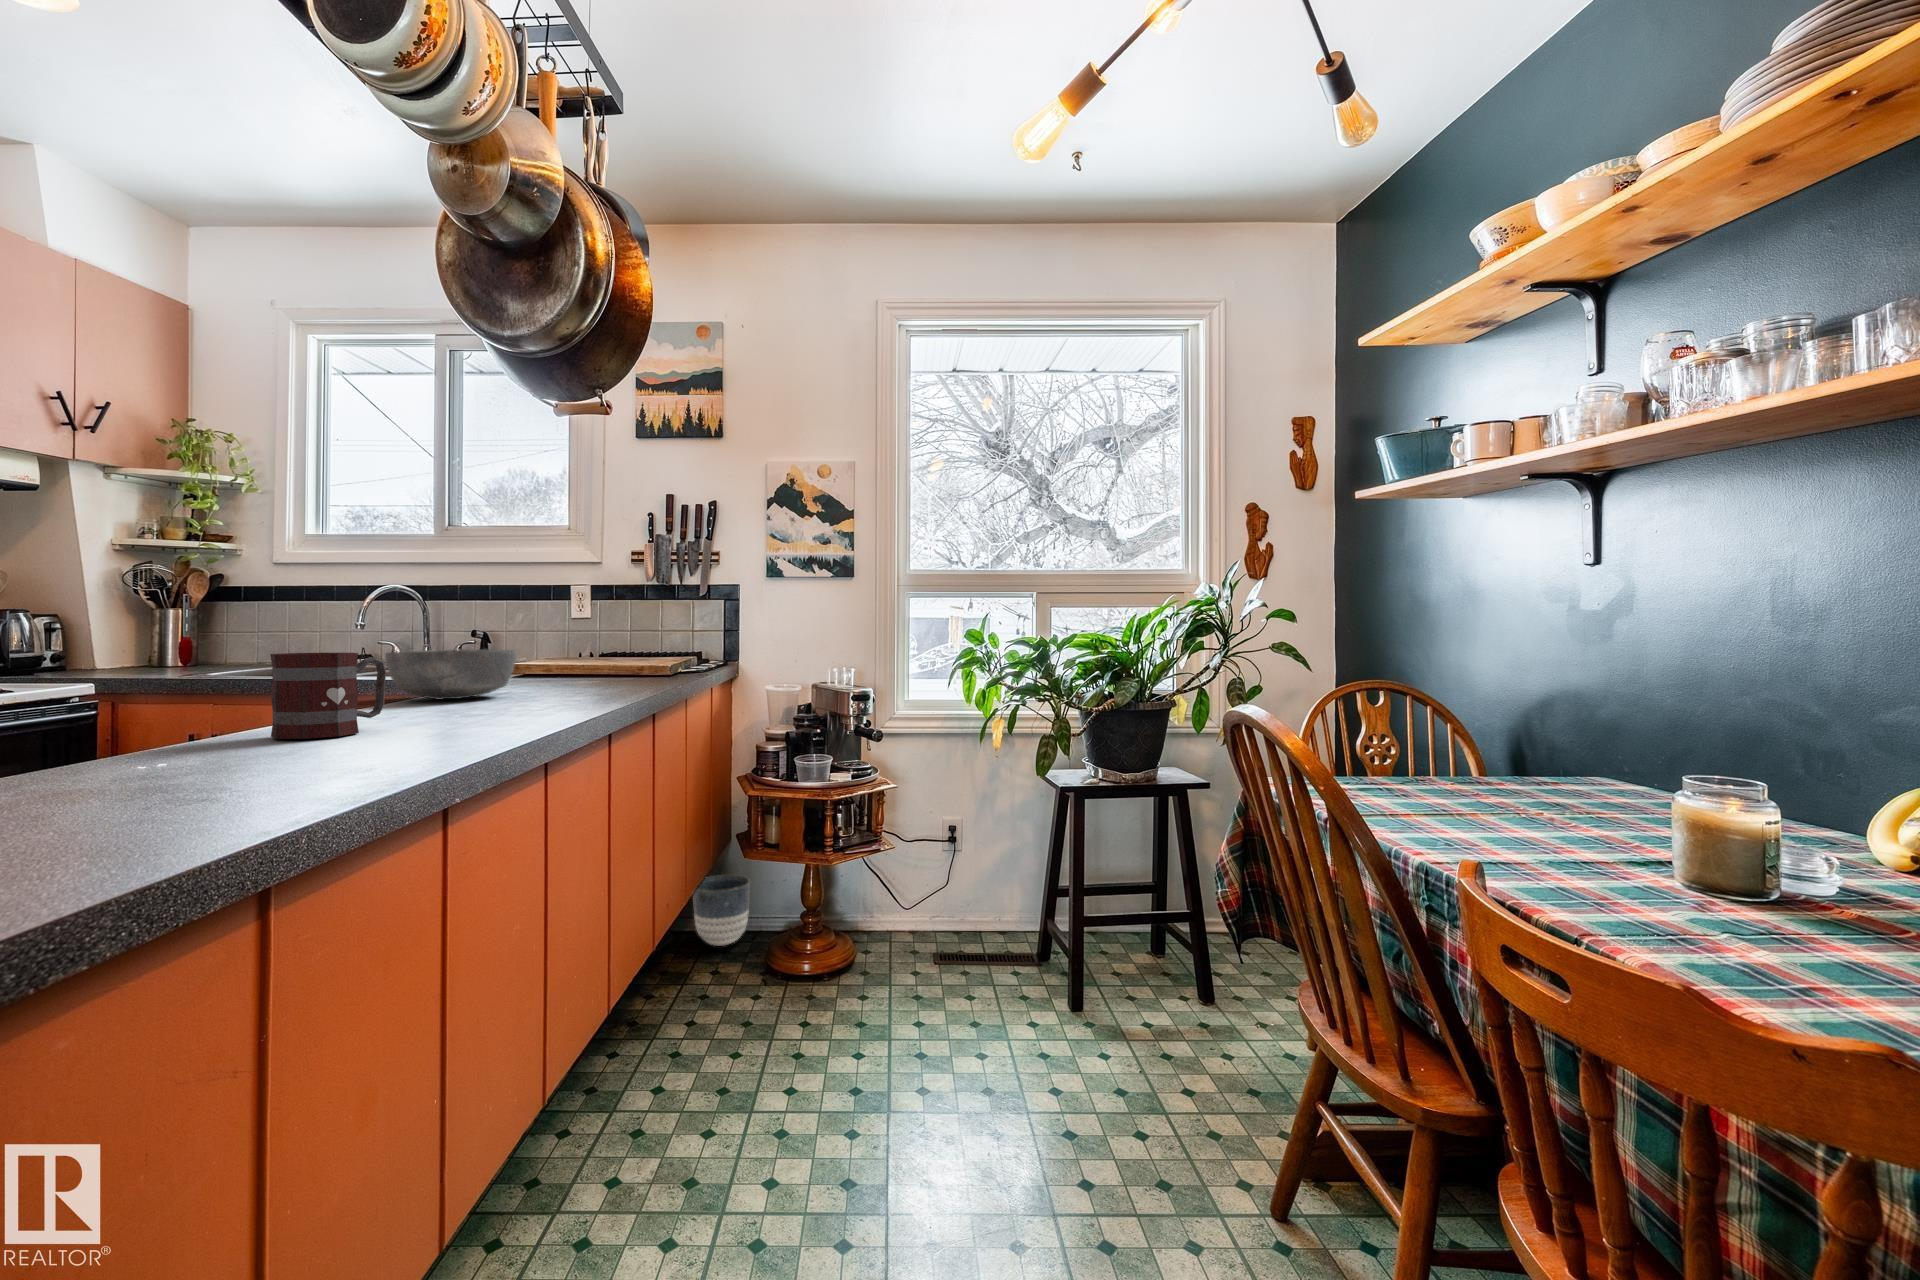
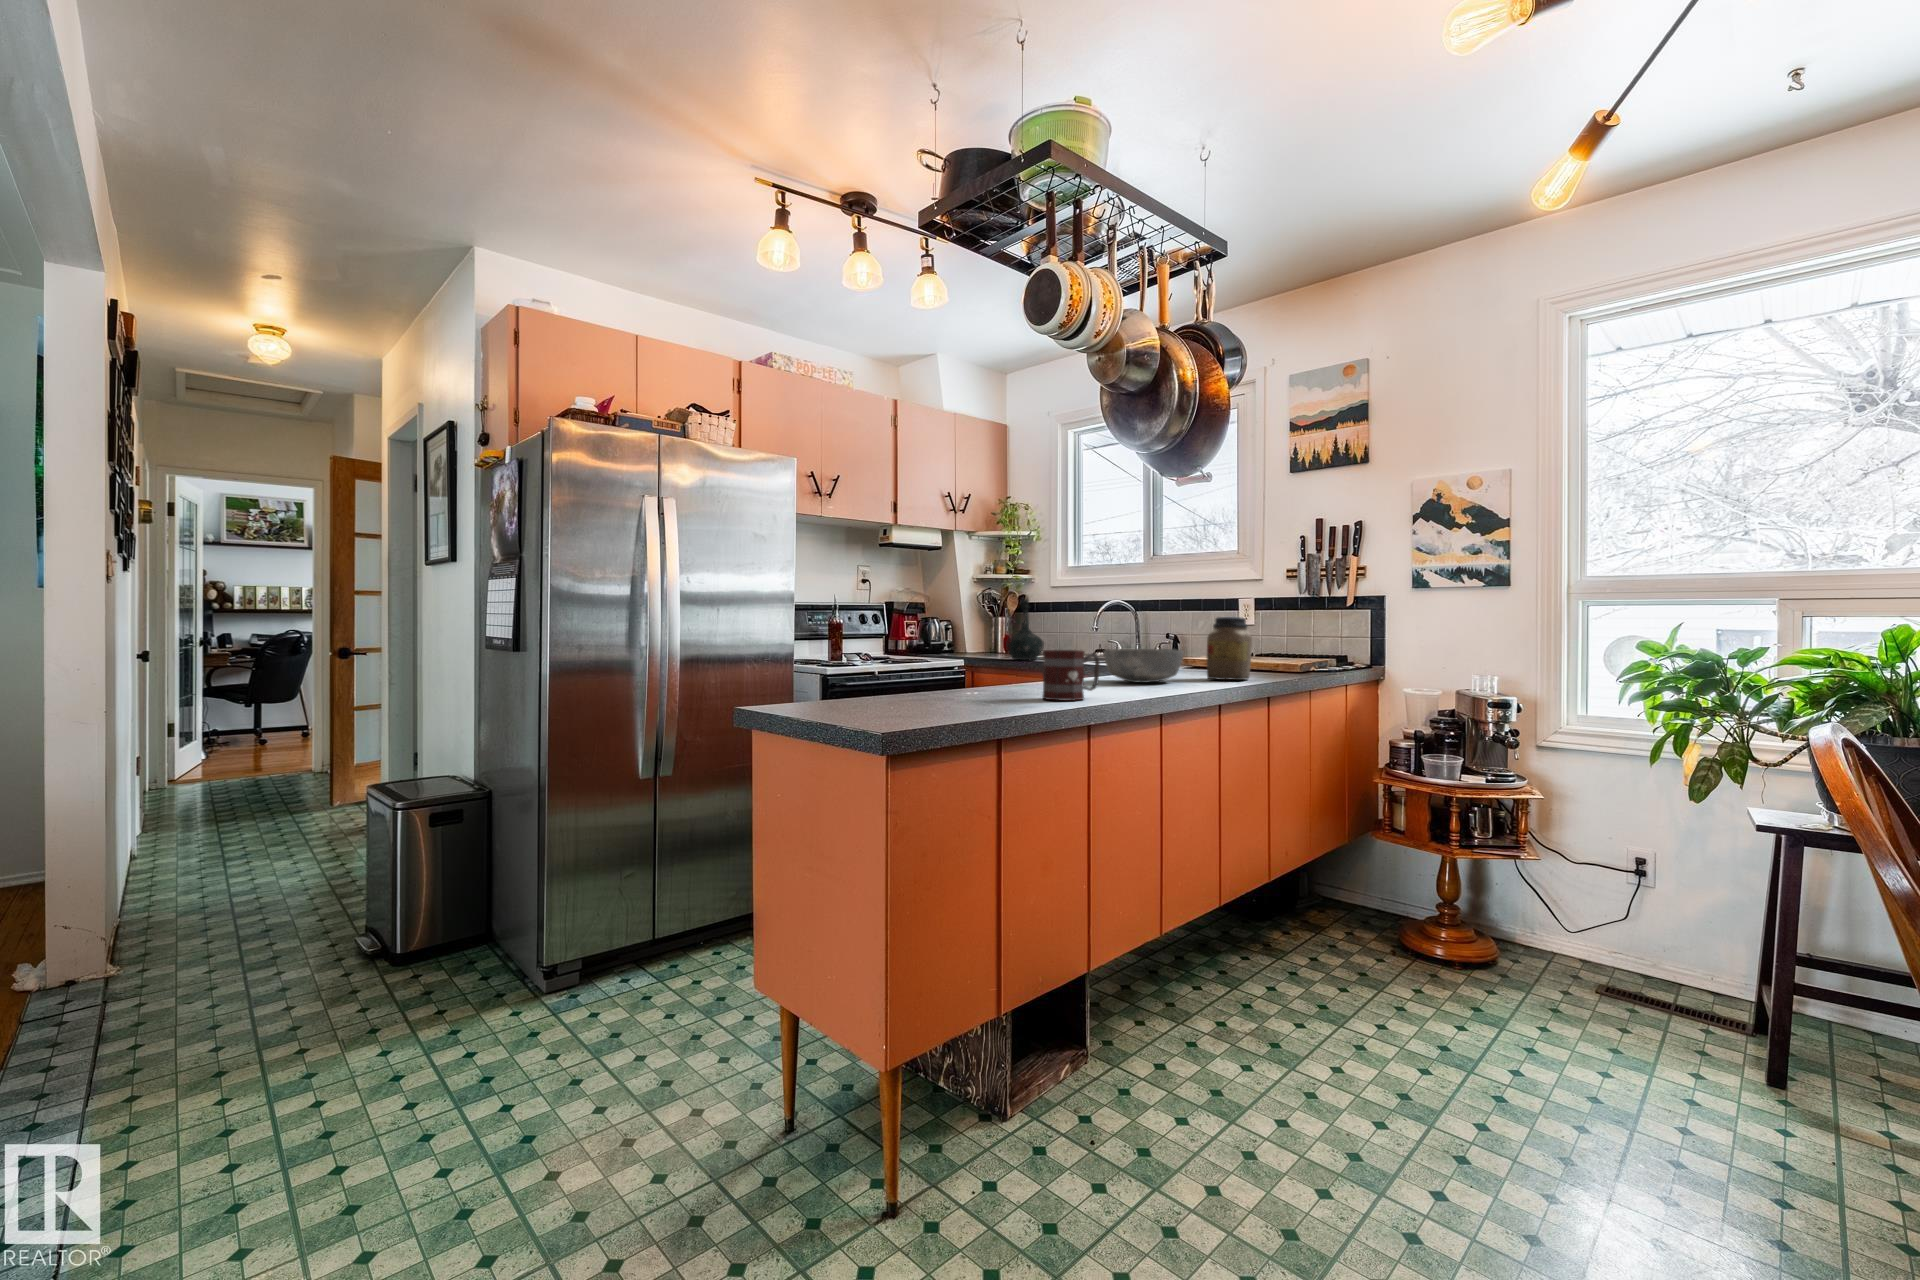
bottle: none [187,579,265,676] -> present [1006,599,1044,660]
jar: none [548,605,609,689] -> present [1206,617,1252,680]
planter: present [693,875,750,946] -> none [1331,853,1386,915]

